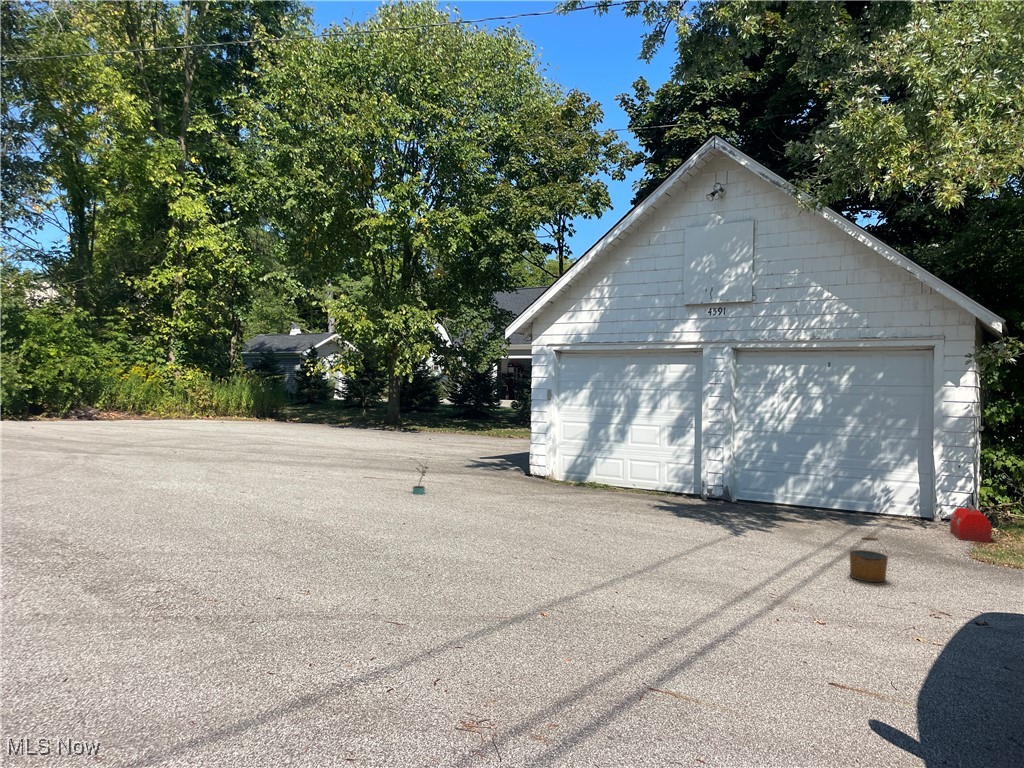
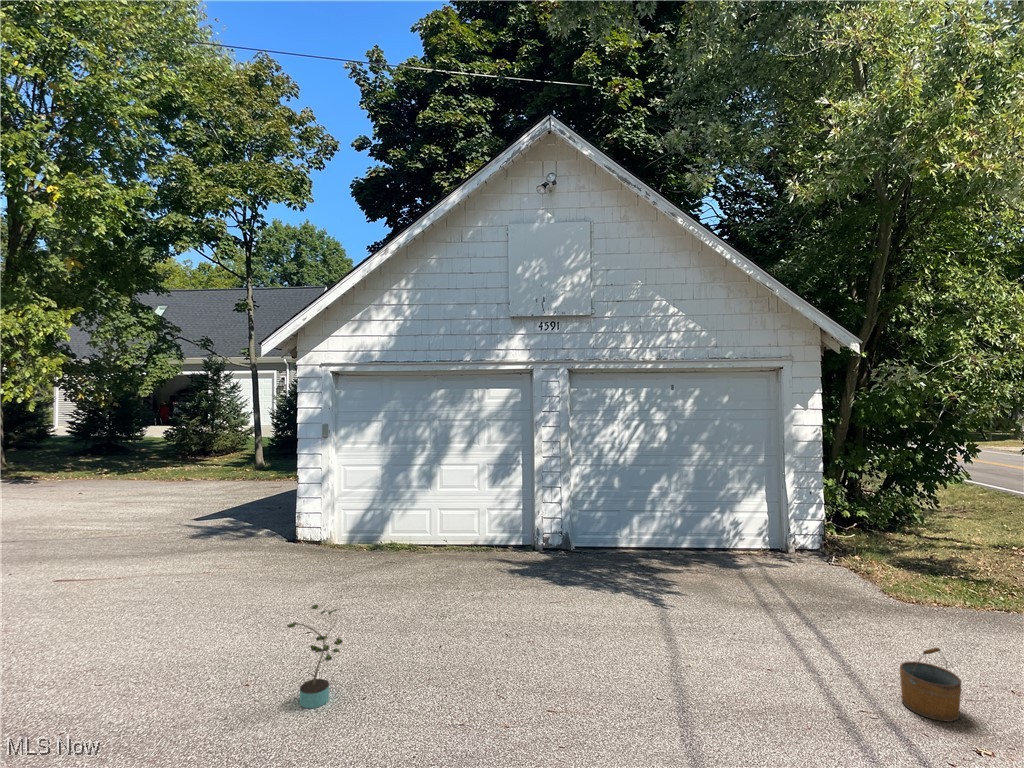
potted plant: present [413,465,428,494] -> present [287,605,342,708]
toolbox: present [950,504,992,543] -> none [804,534,858,576]

